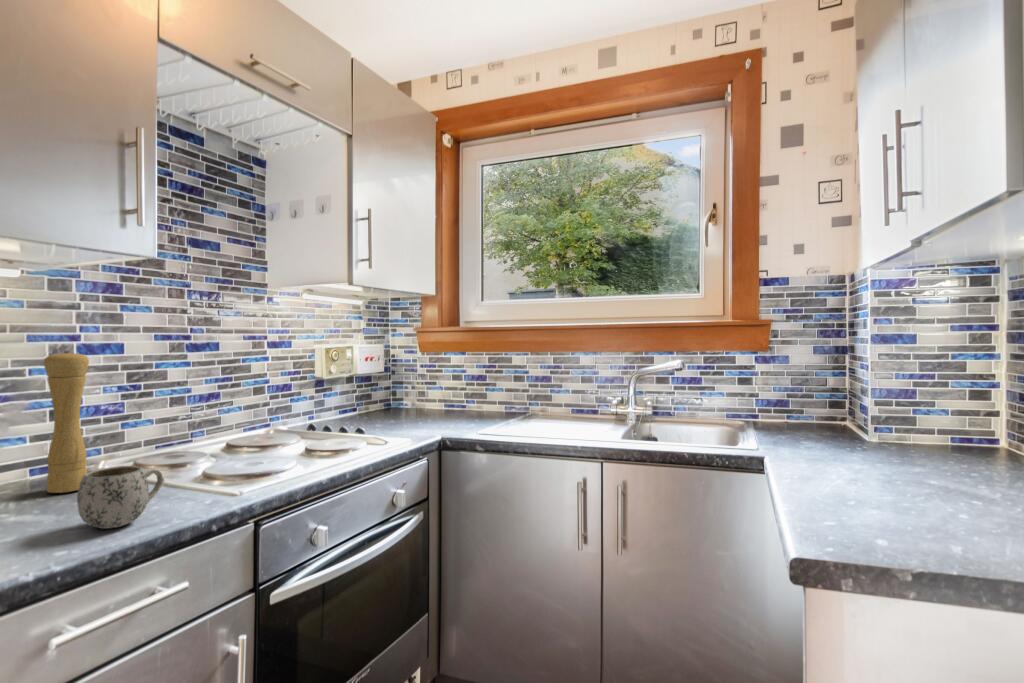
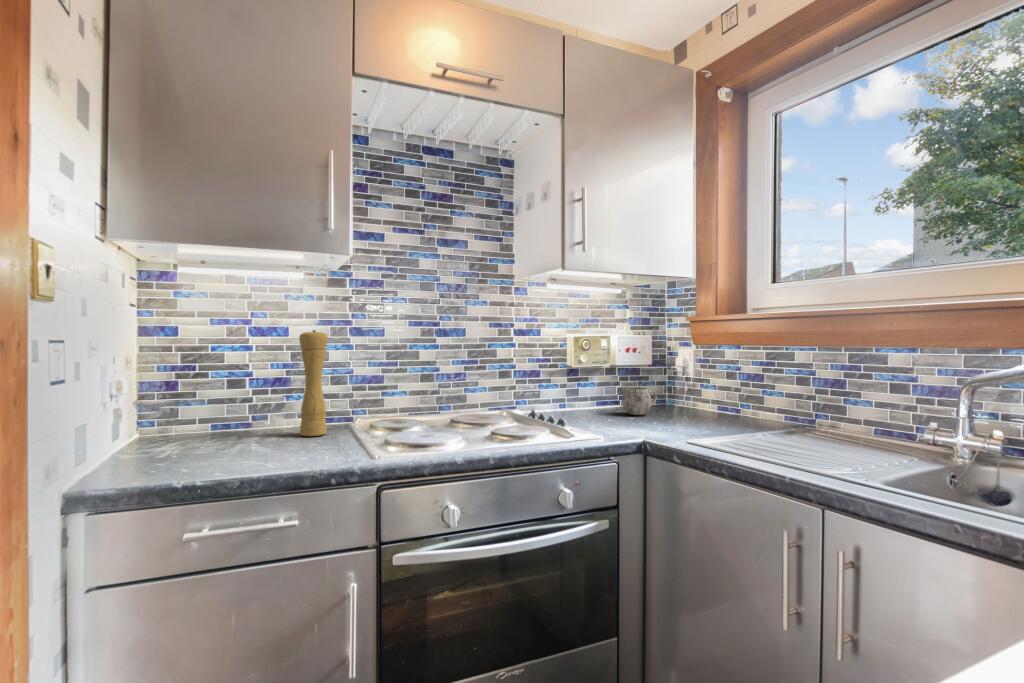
mug: present [77,466,164,529] -> present [622,387,657,415]

